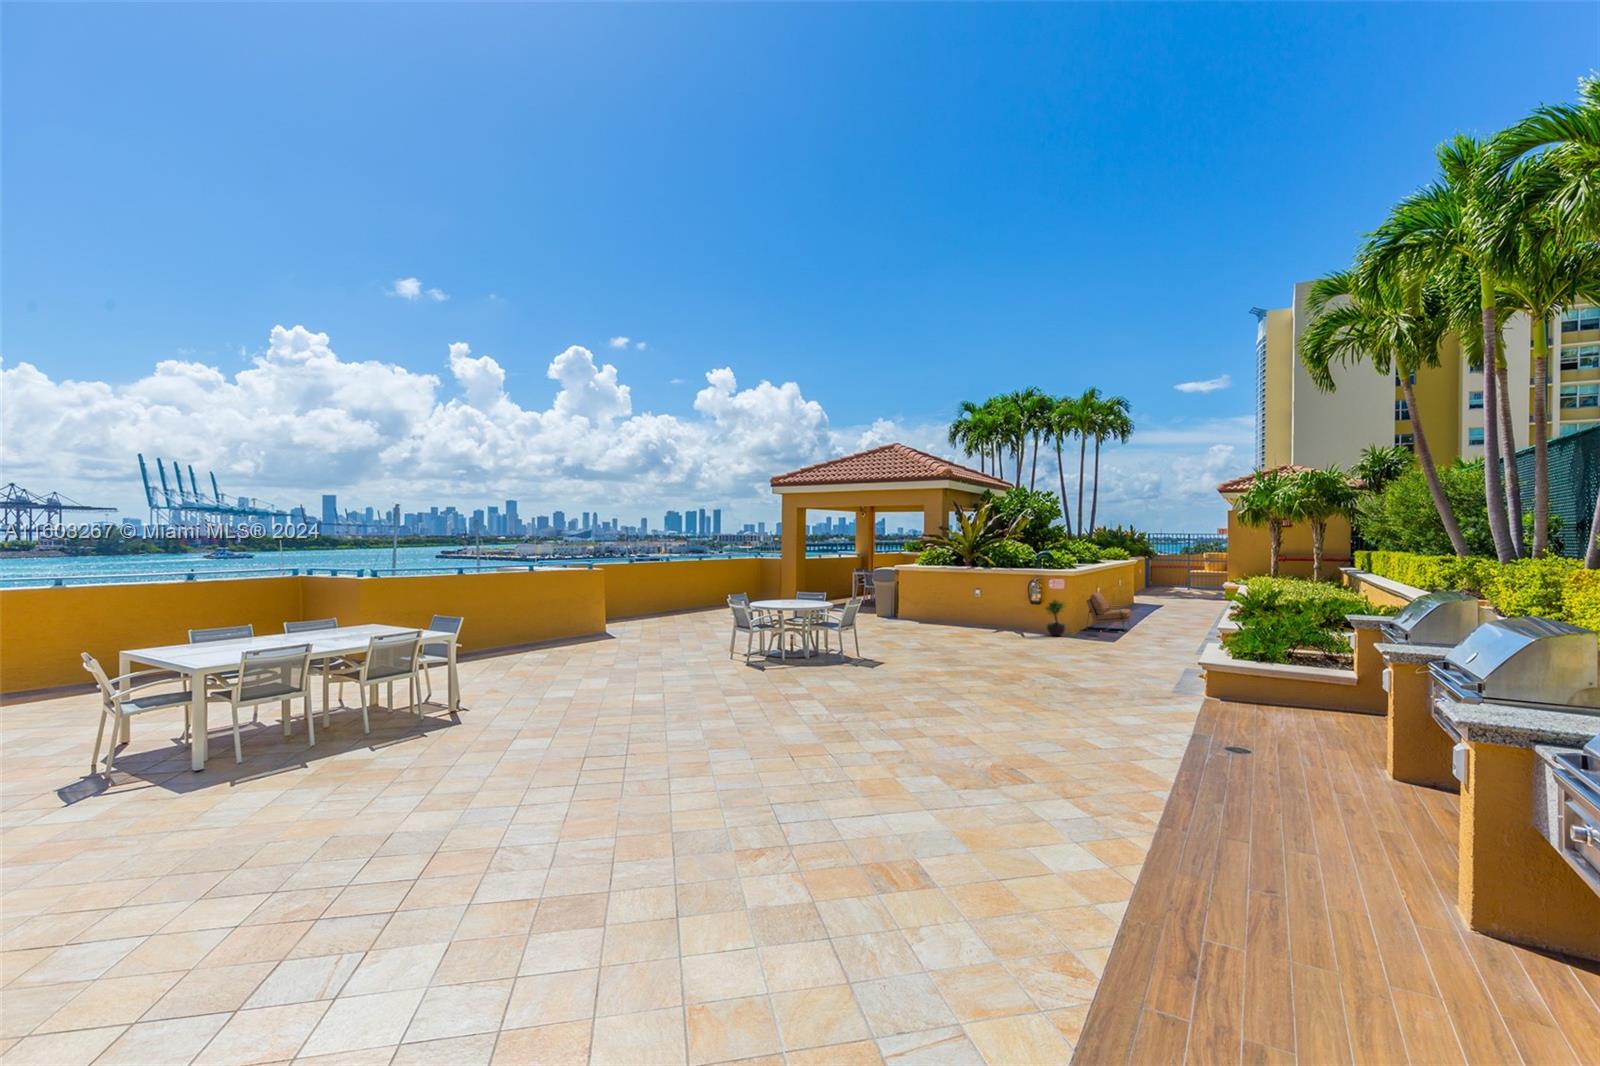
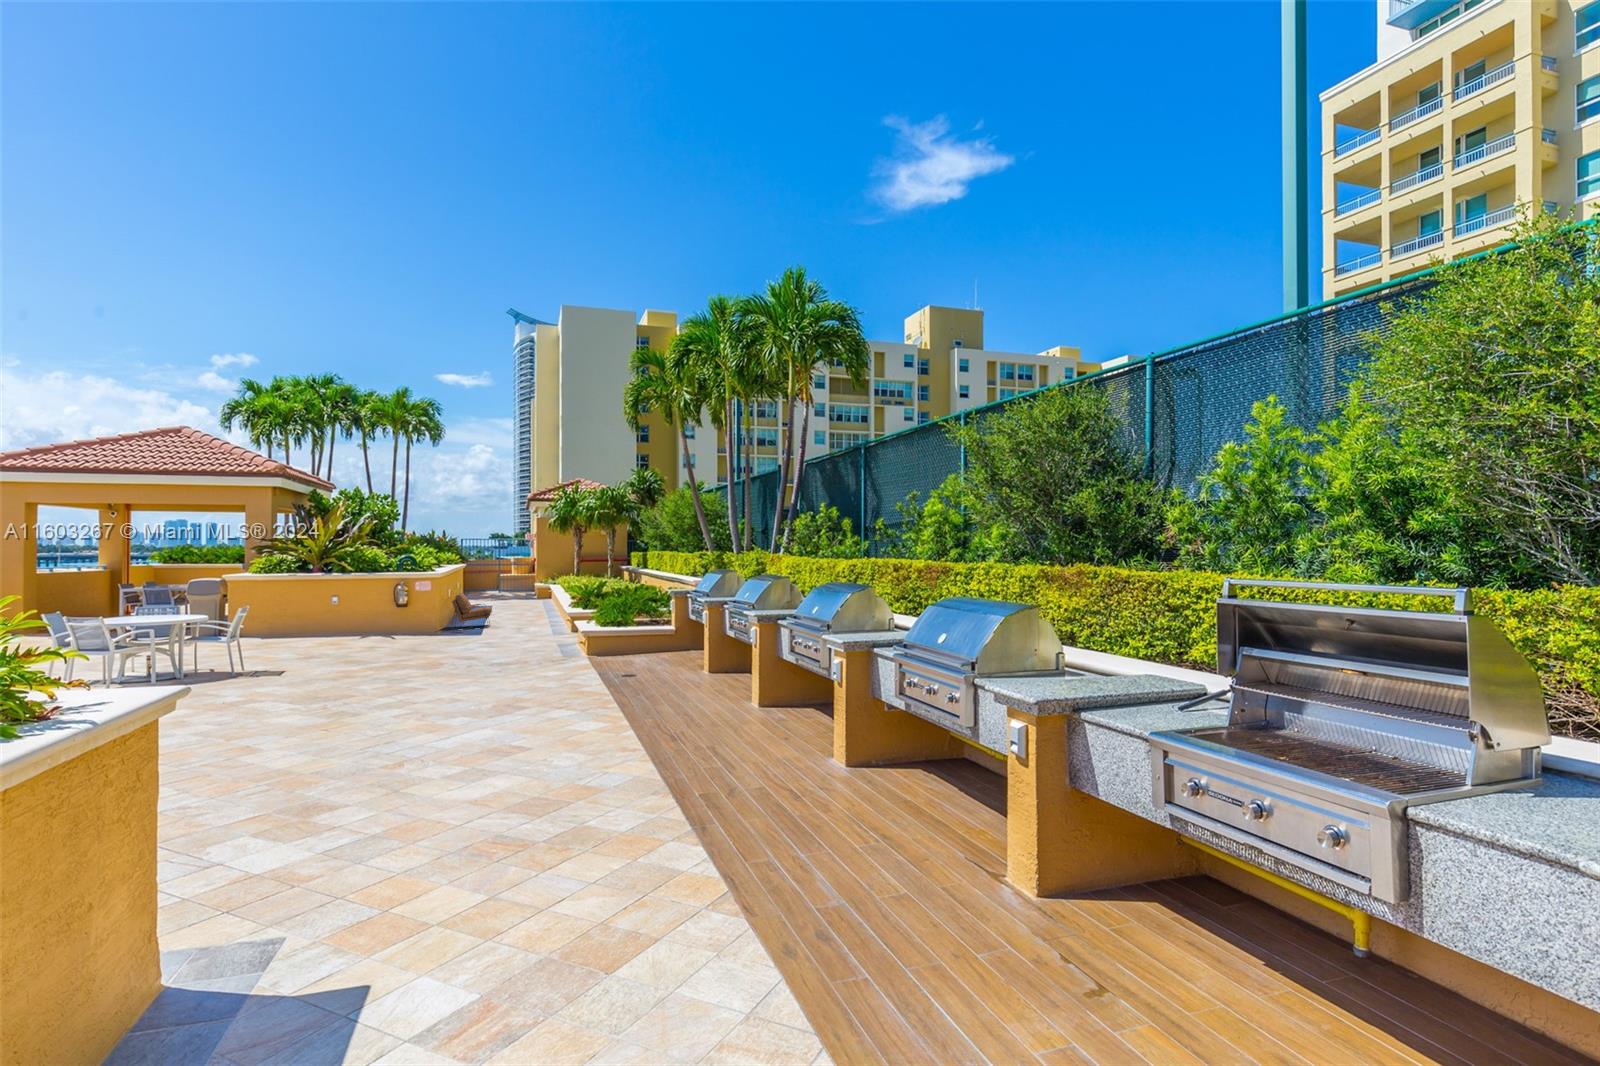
potted tree: present [1046,600,1065,636] -> none [415,598,441,637]

